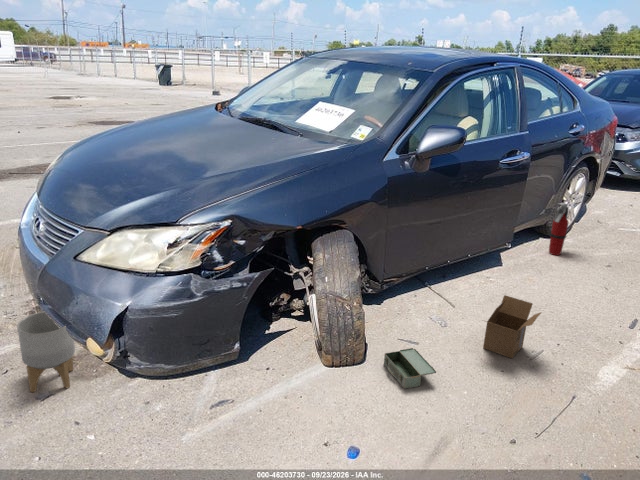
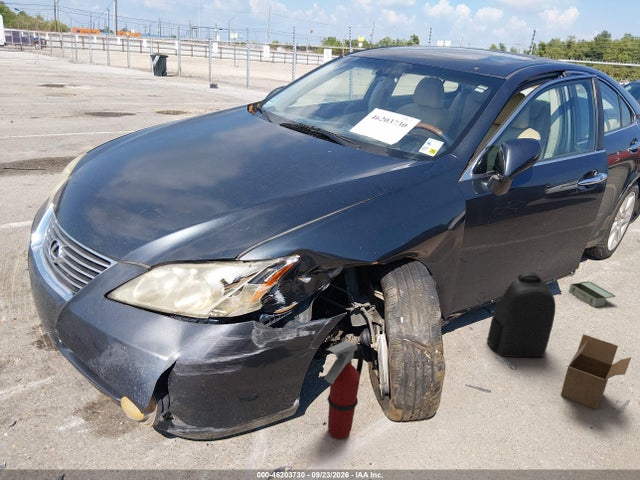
fire extinguisher: present [549,203,568,255] -> present [325,341,364,439]
backpack: none [428,244,483,319] -> present [487,272,555,357]
planter: present [17,312,75,392] -> none [31,354,100,455]
toolbox: present [384,348,436,389] -> present [569,281,615,307]

